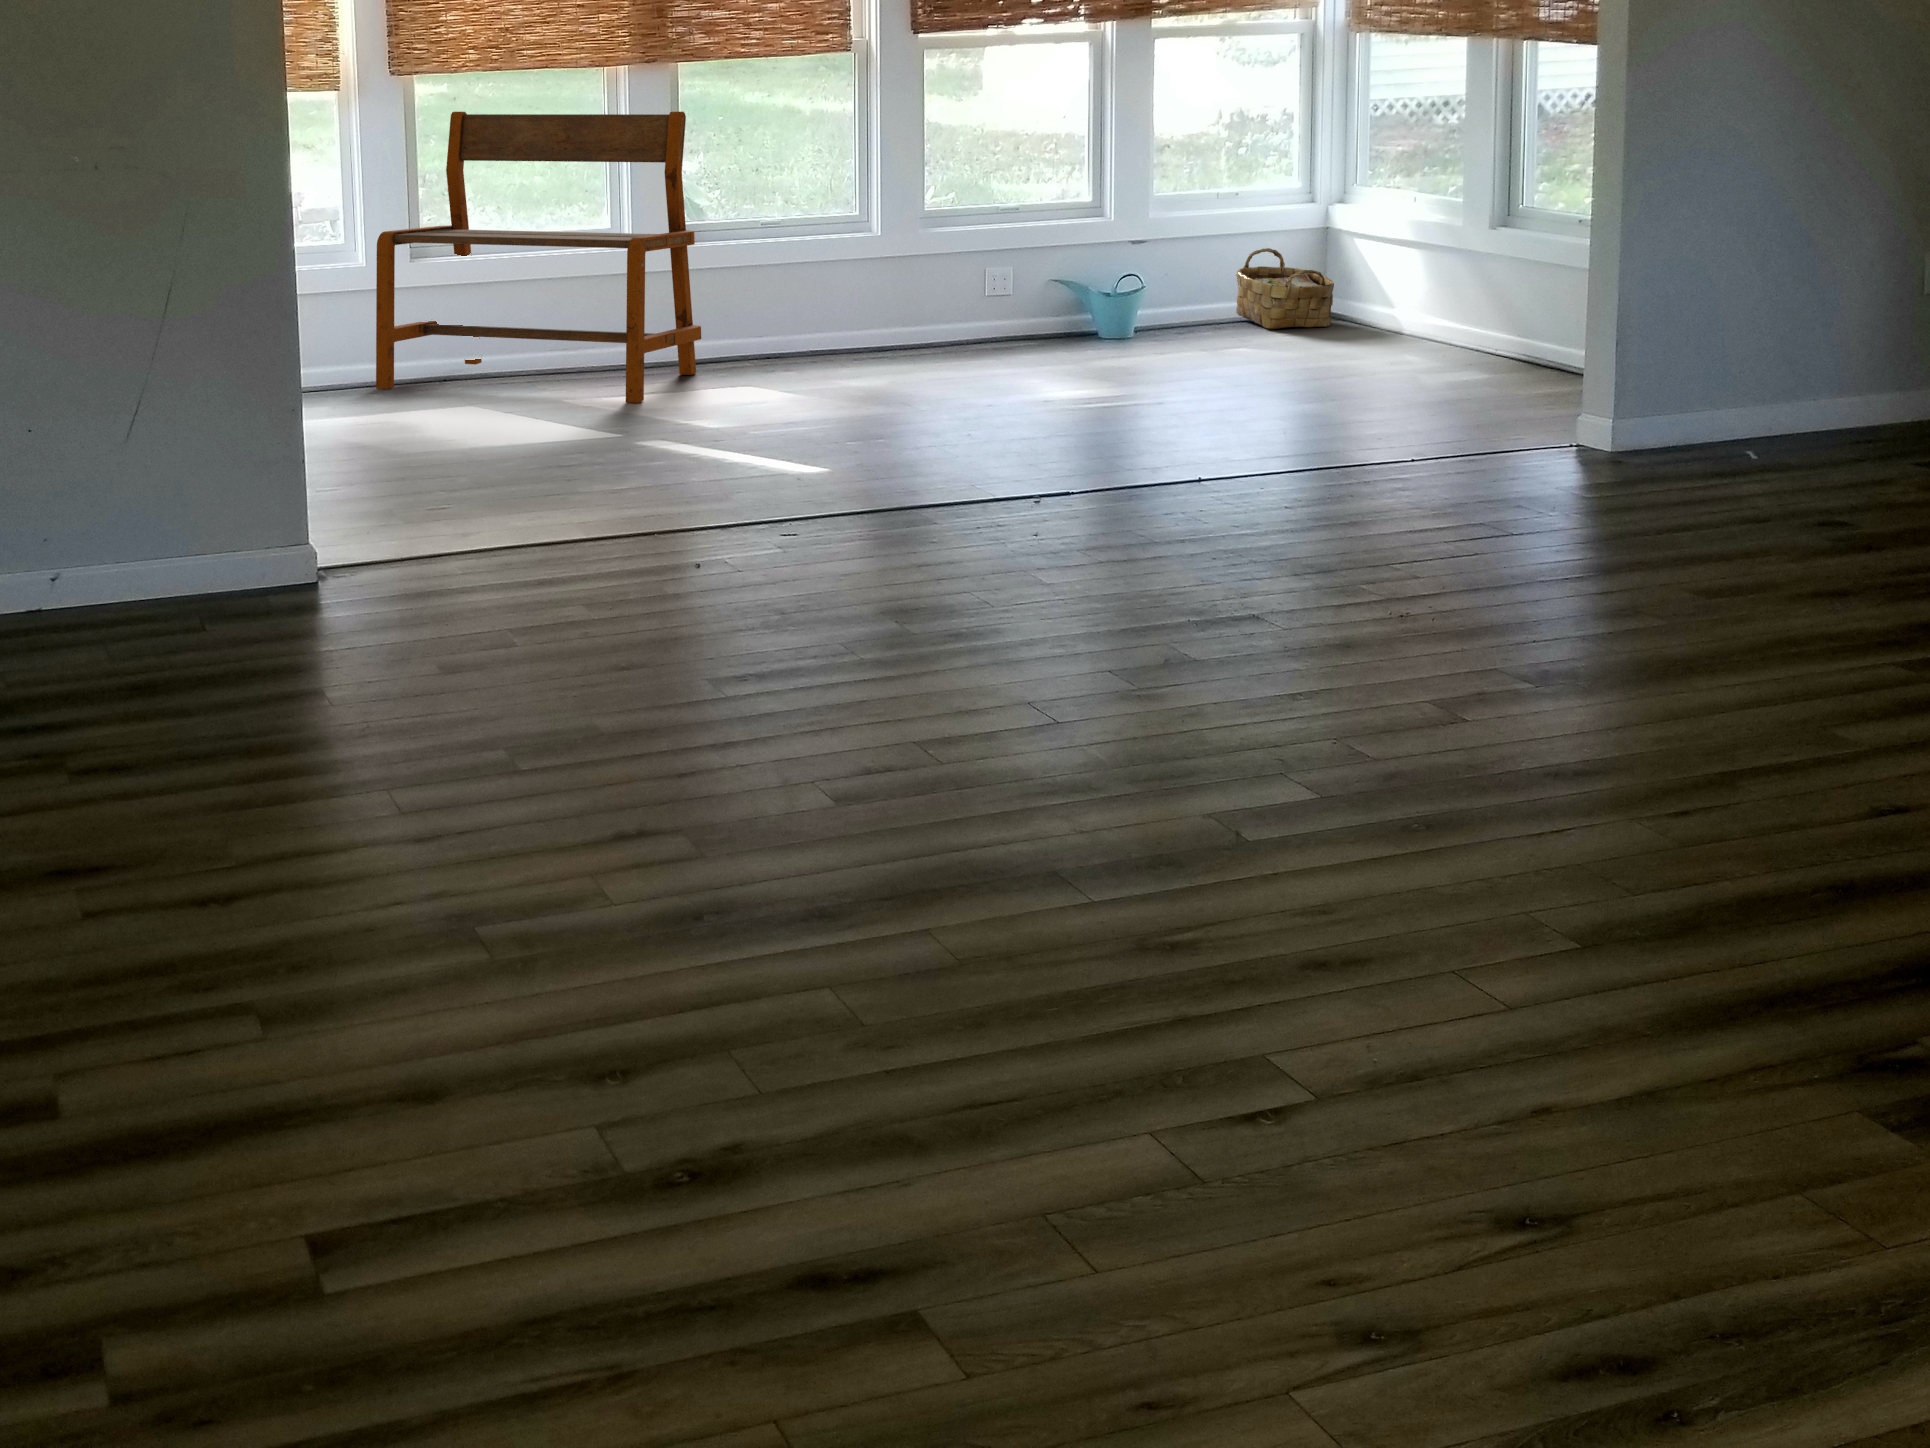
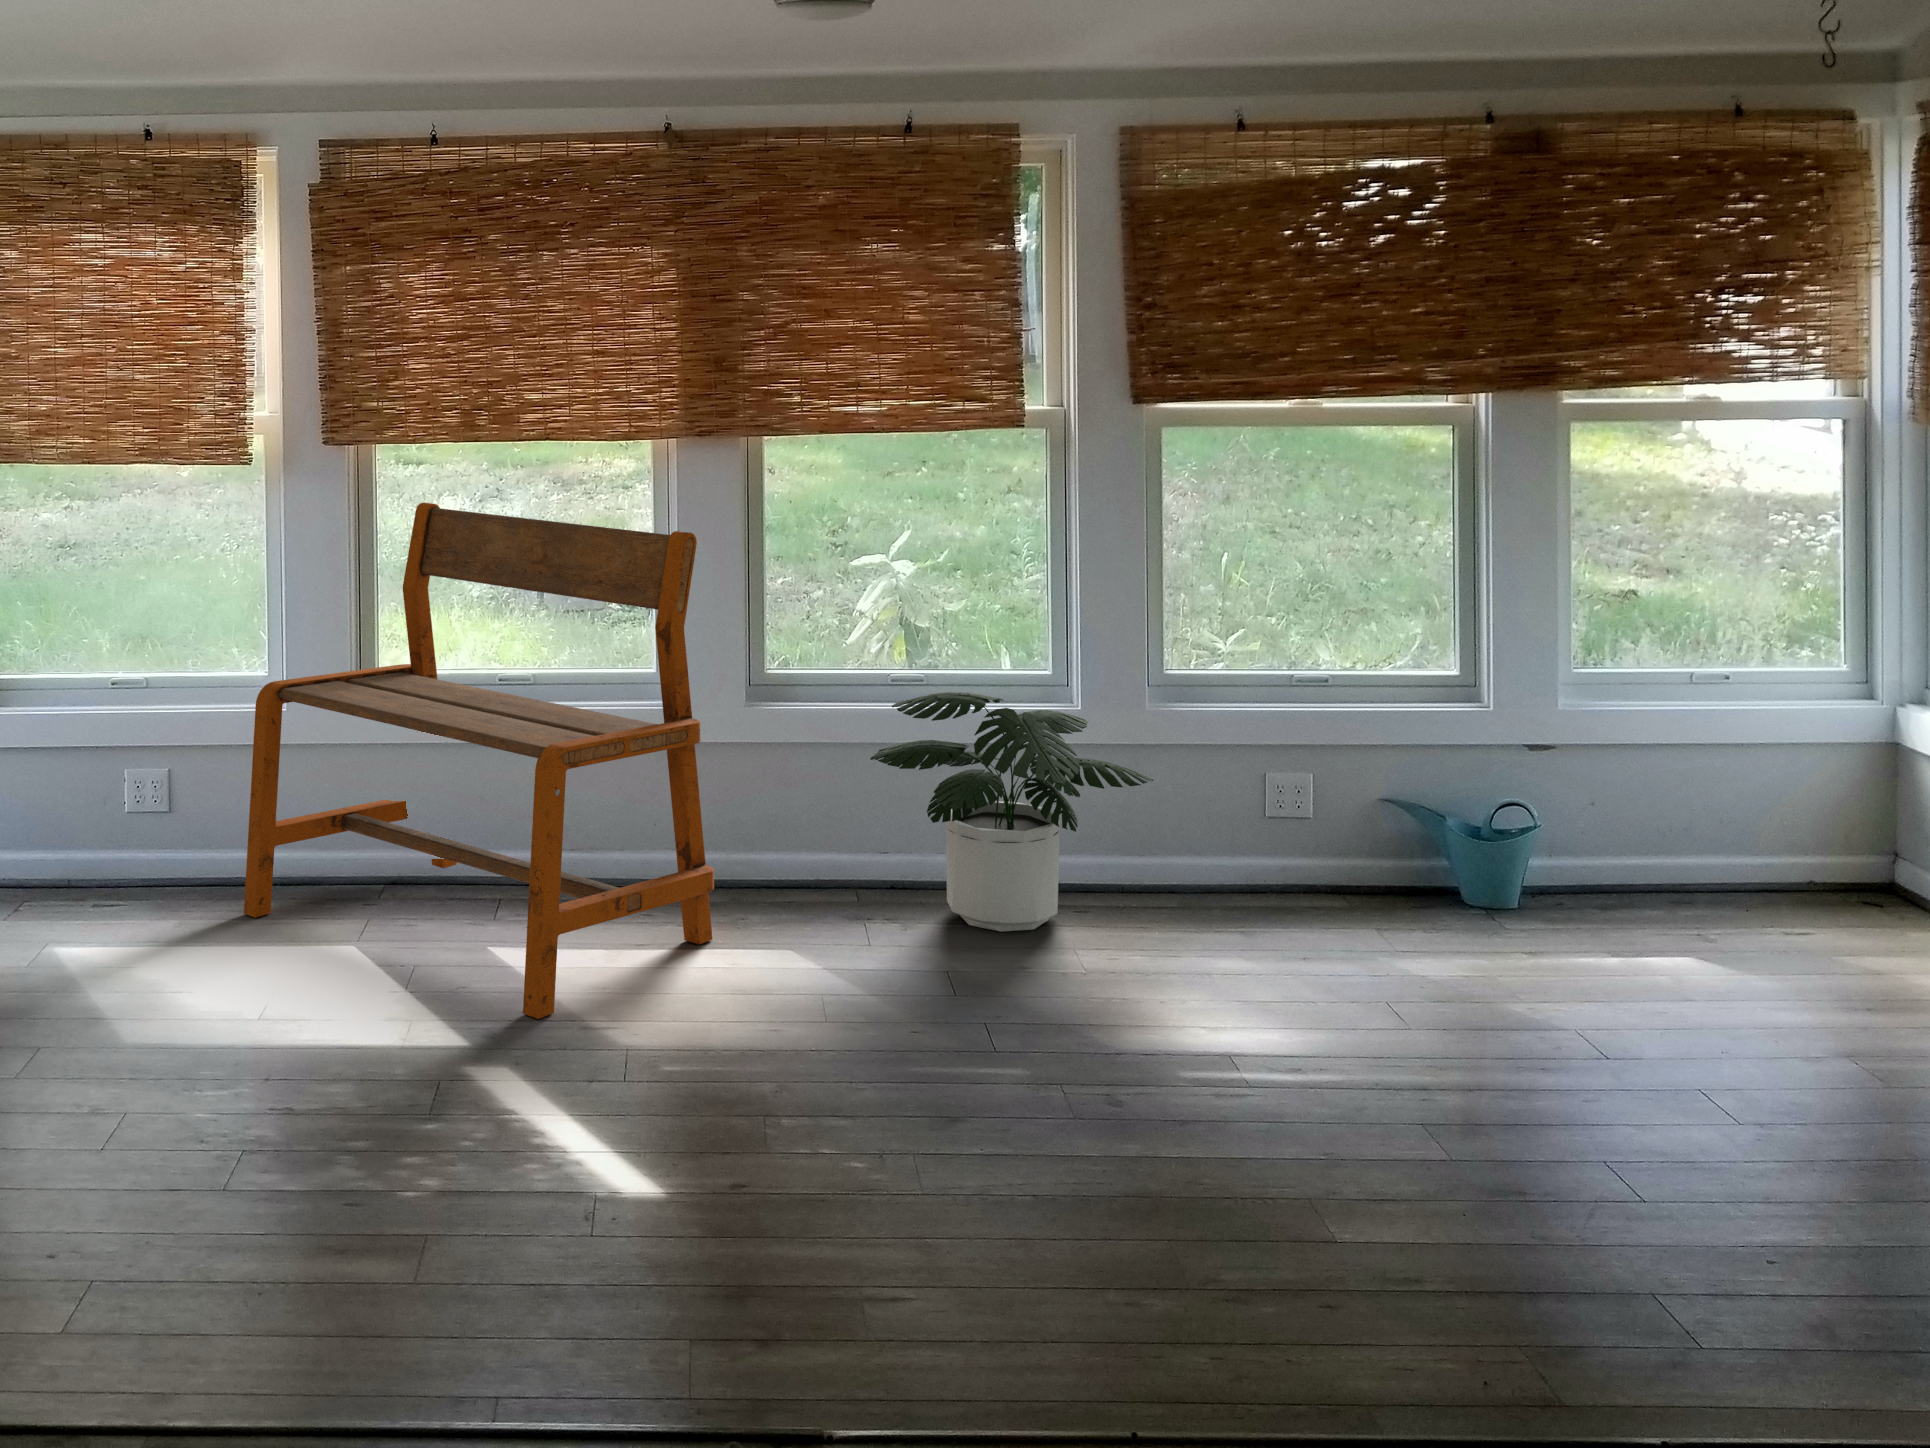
potted plant: none [773,218,947,358] -> present [870,692,1153,932]
woven basket: present [1236,248,1334,329] -> none [1707,785,1891,949]

